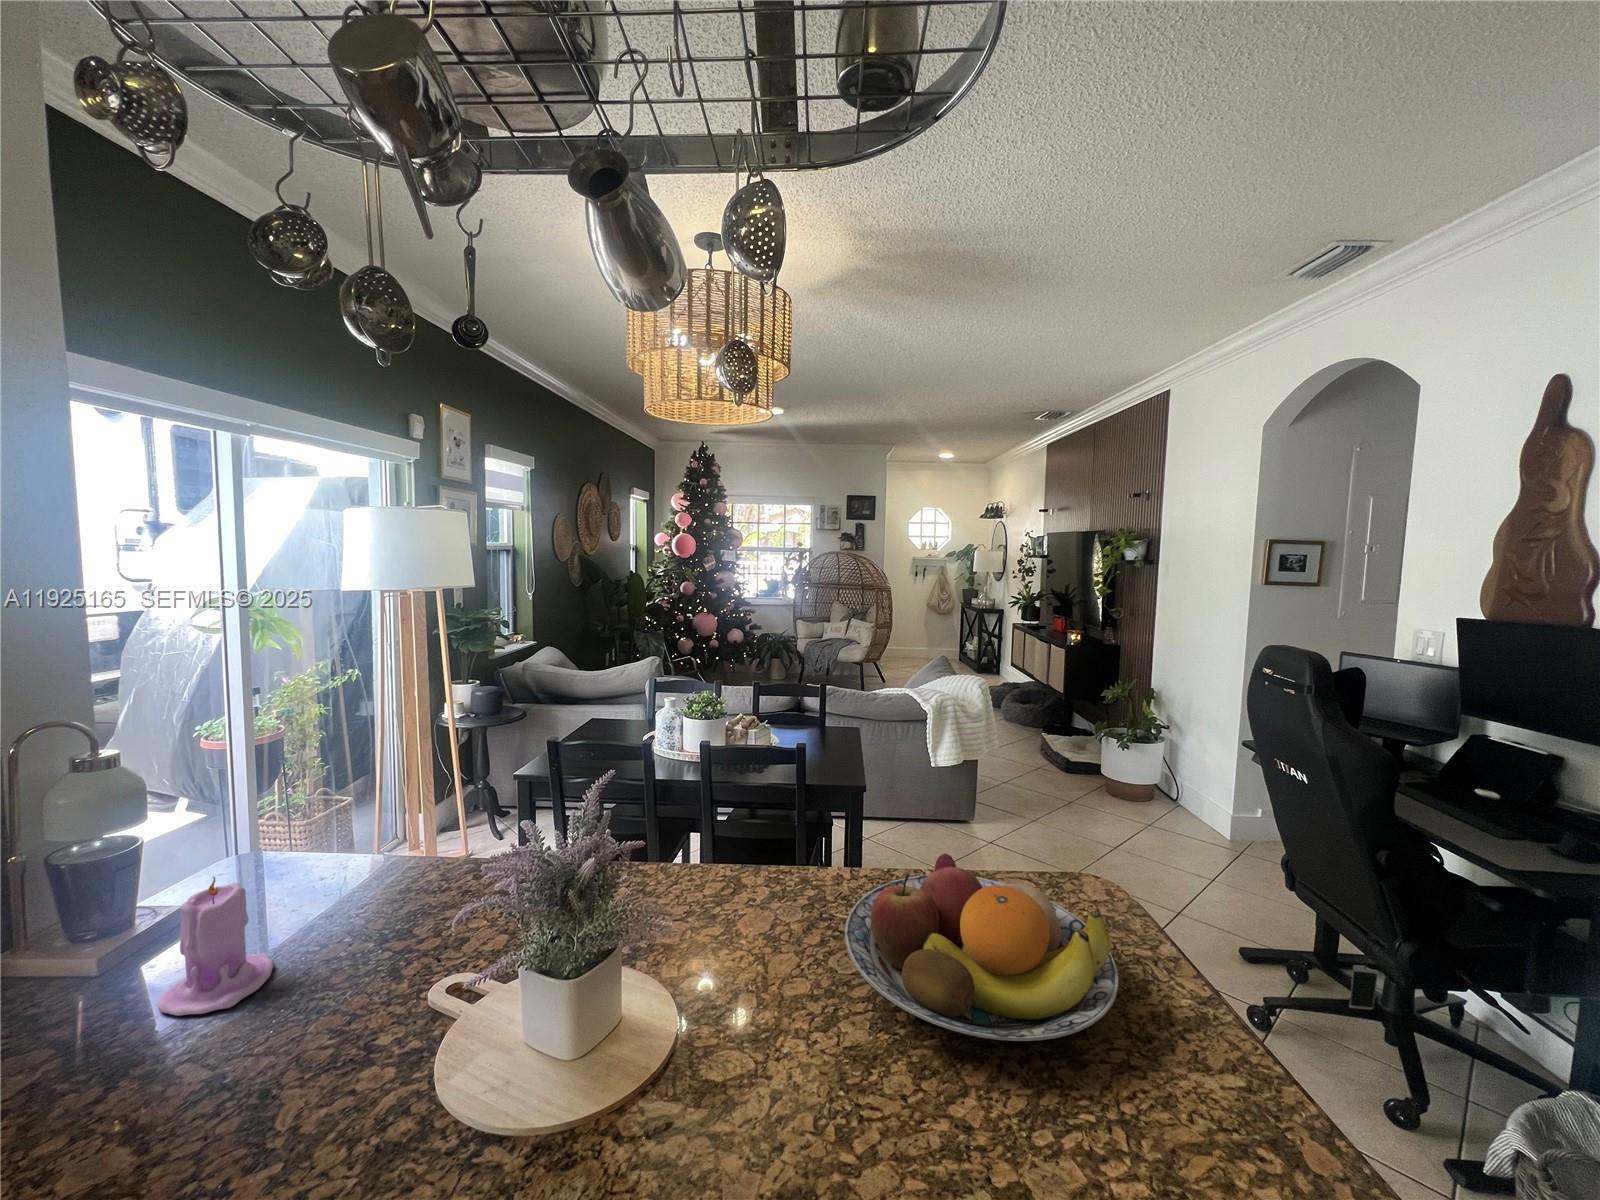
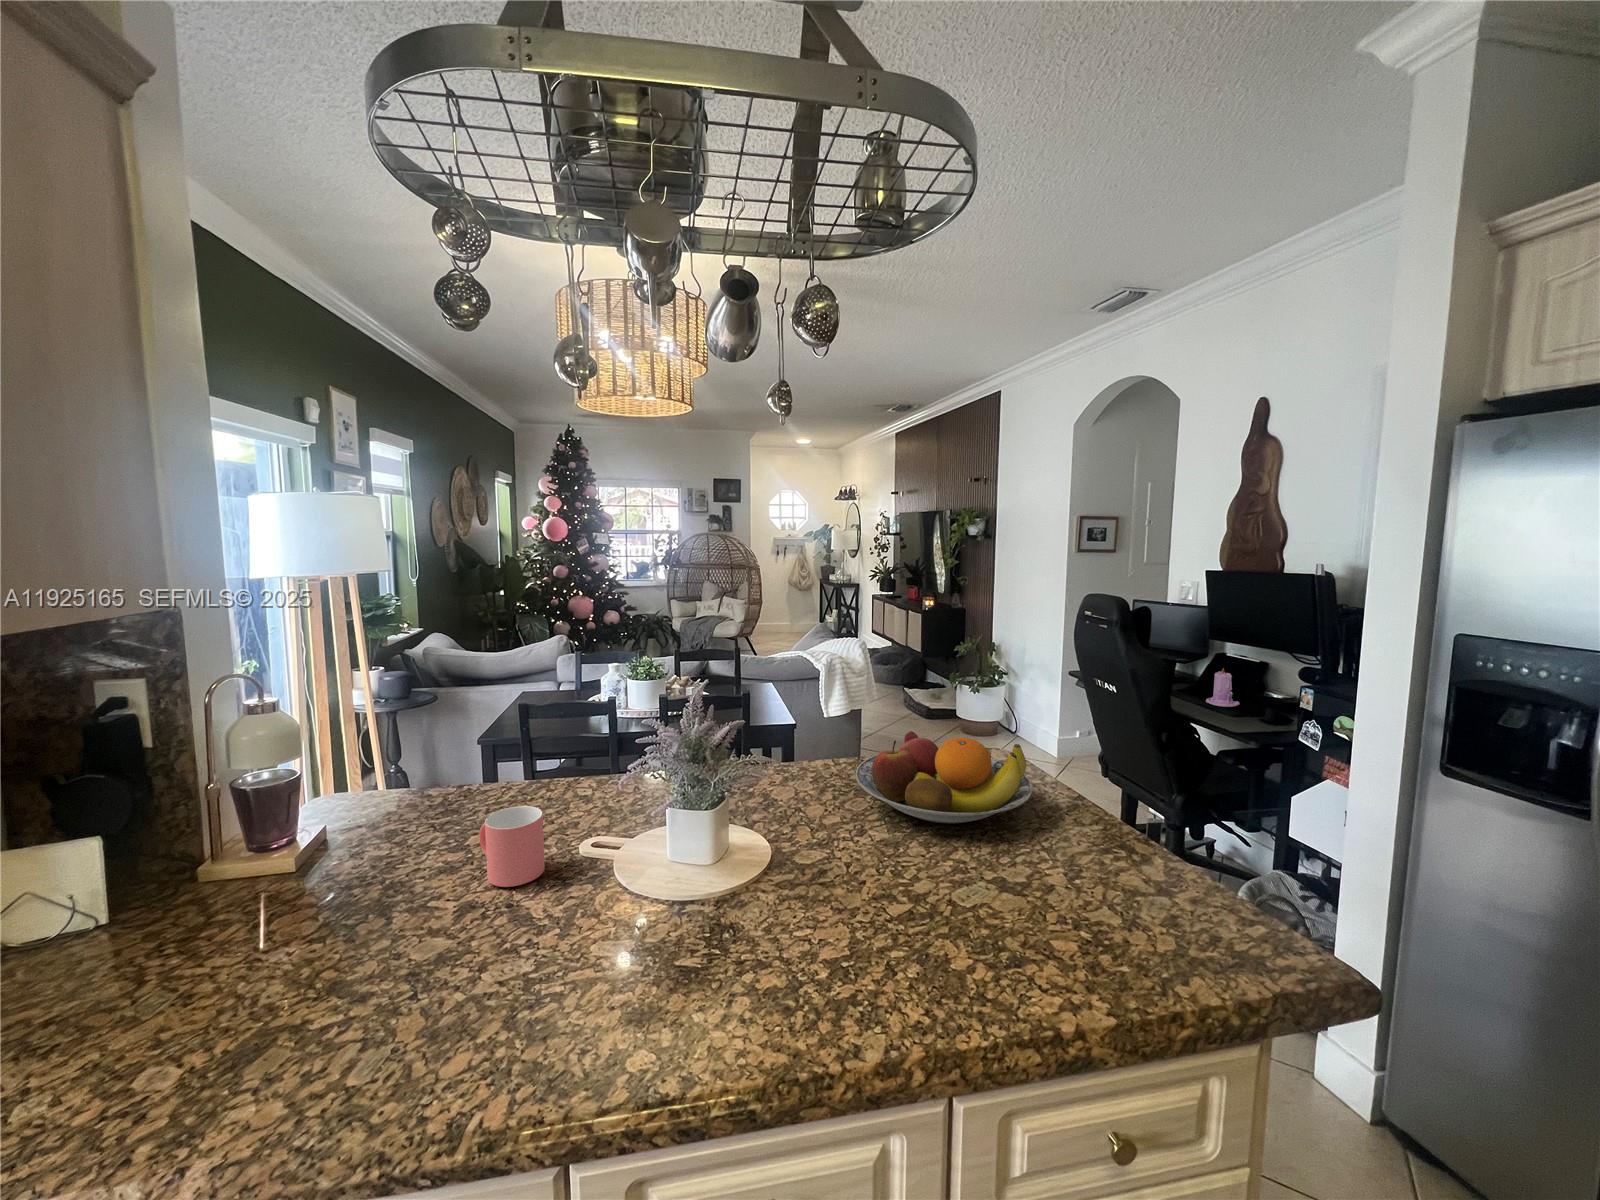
candle: present [157,877,273,1016] -> present [1206,670,1239,707]
mug: none [295,923,384,1044] -> present [479,806,545,887]

